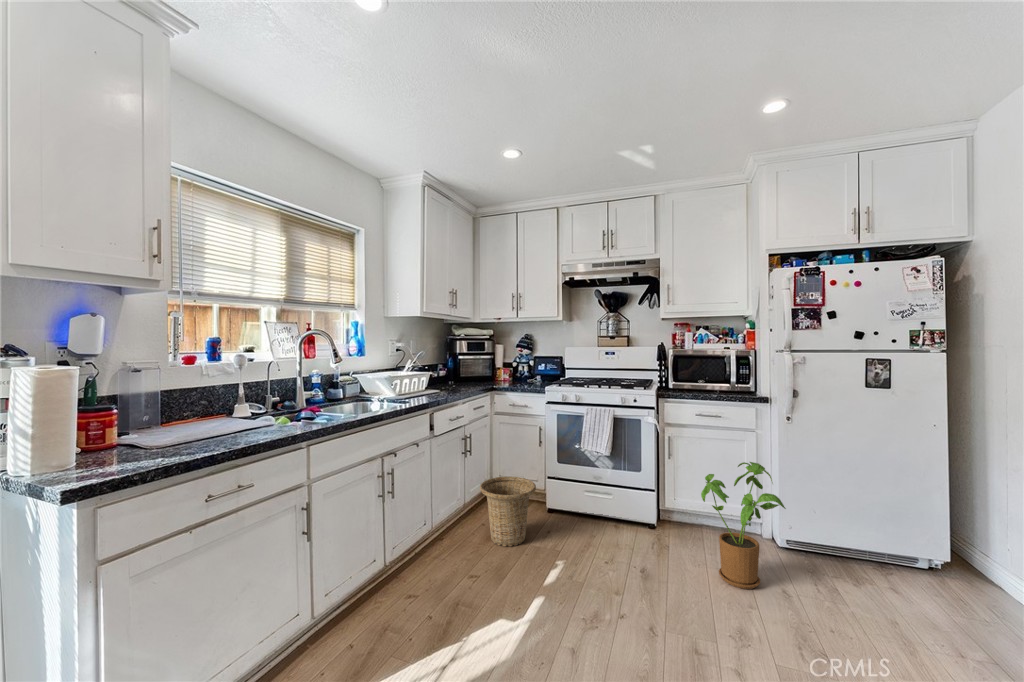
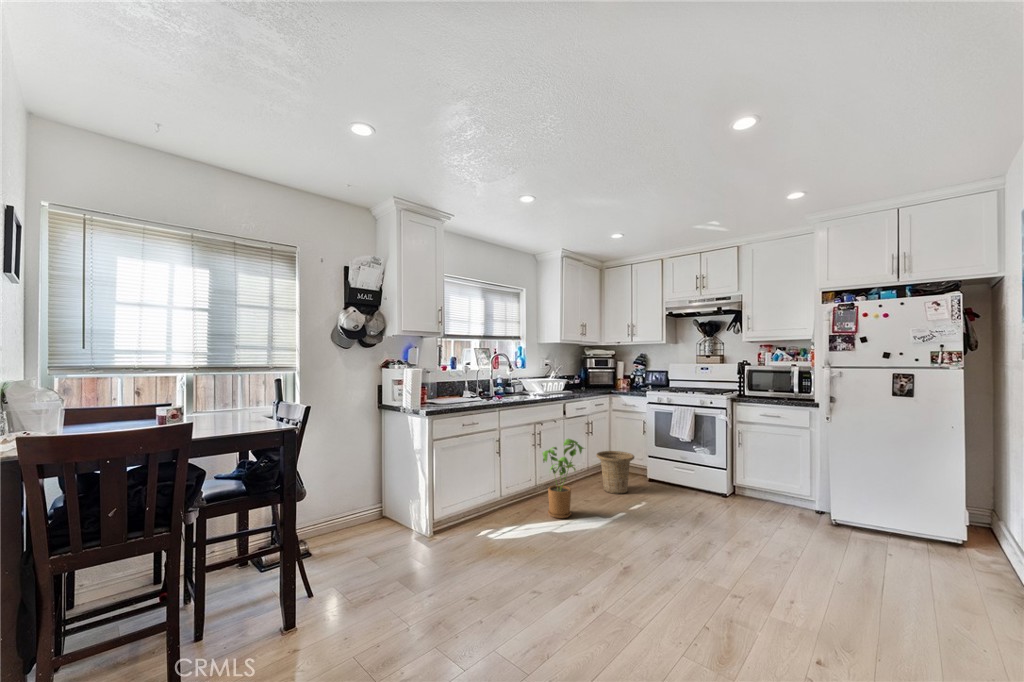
house plant: present [701,462,786,589] -> present [543,439,584,518]

